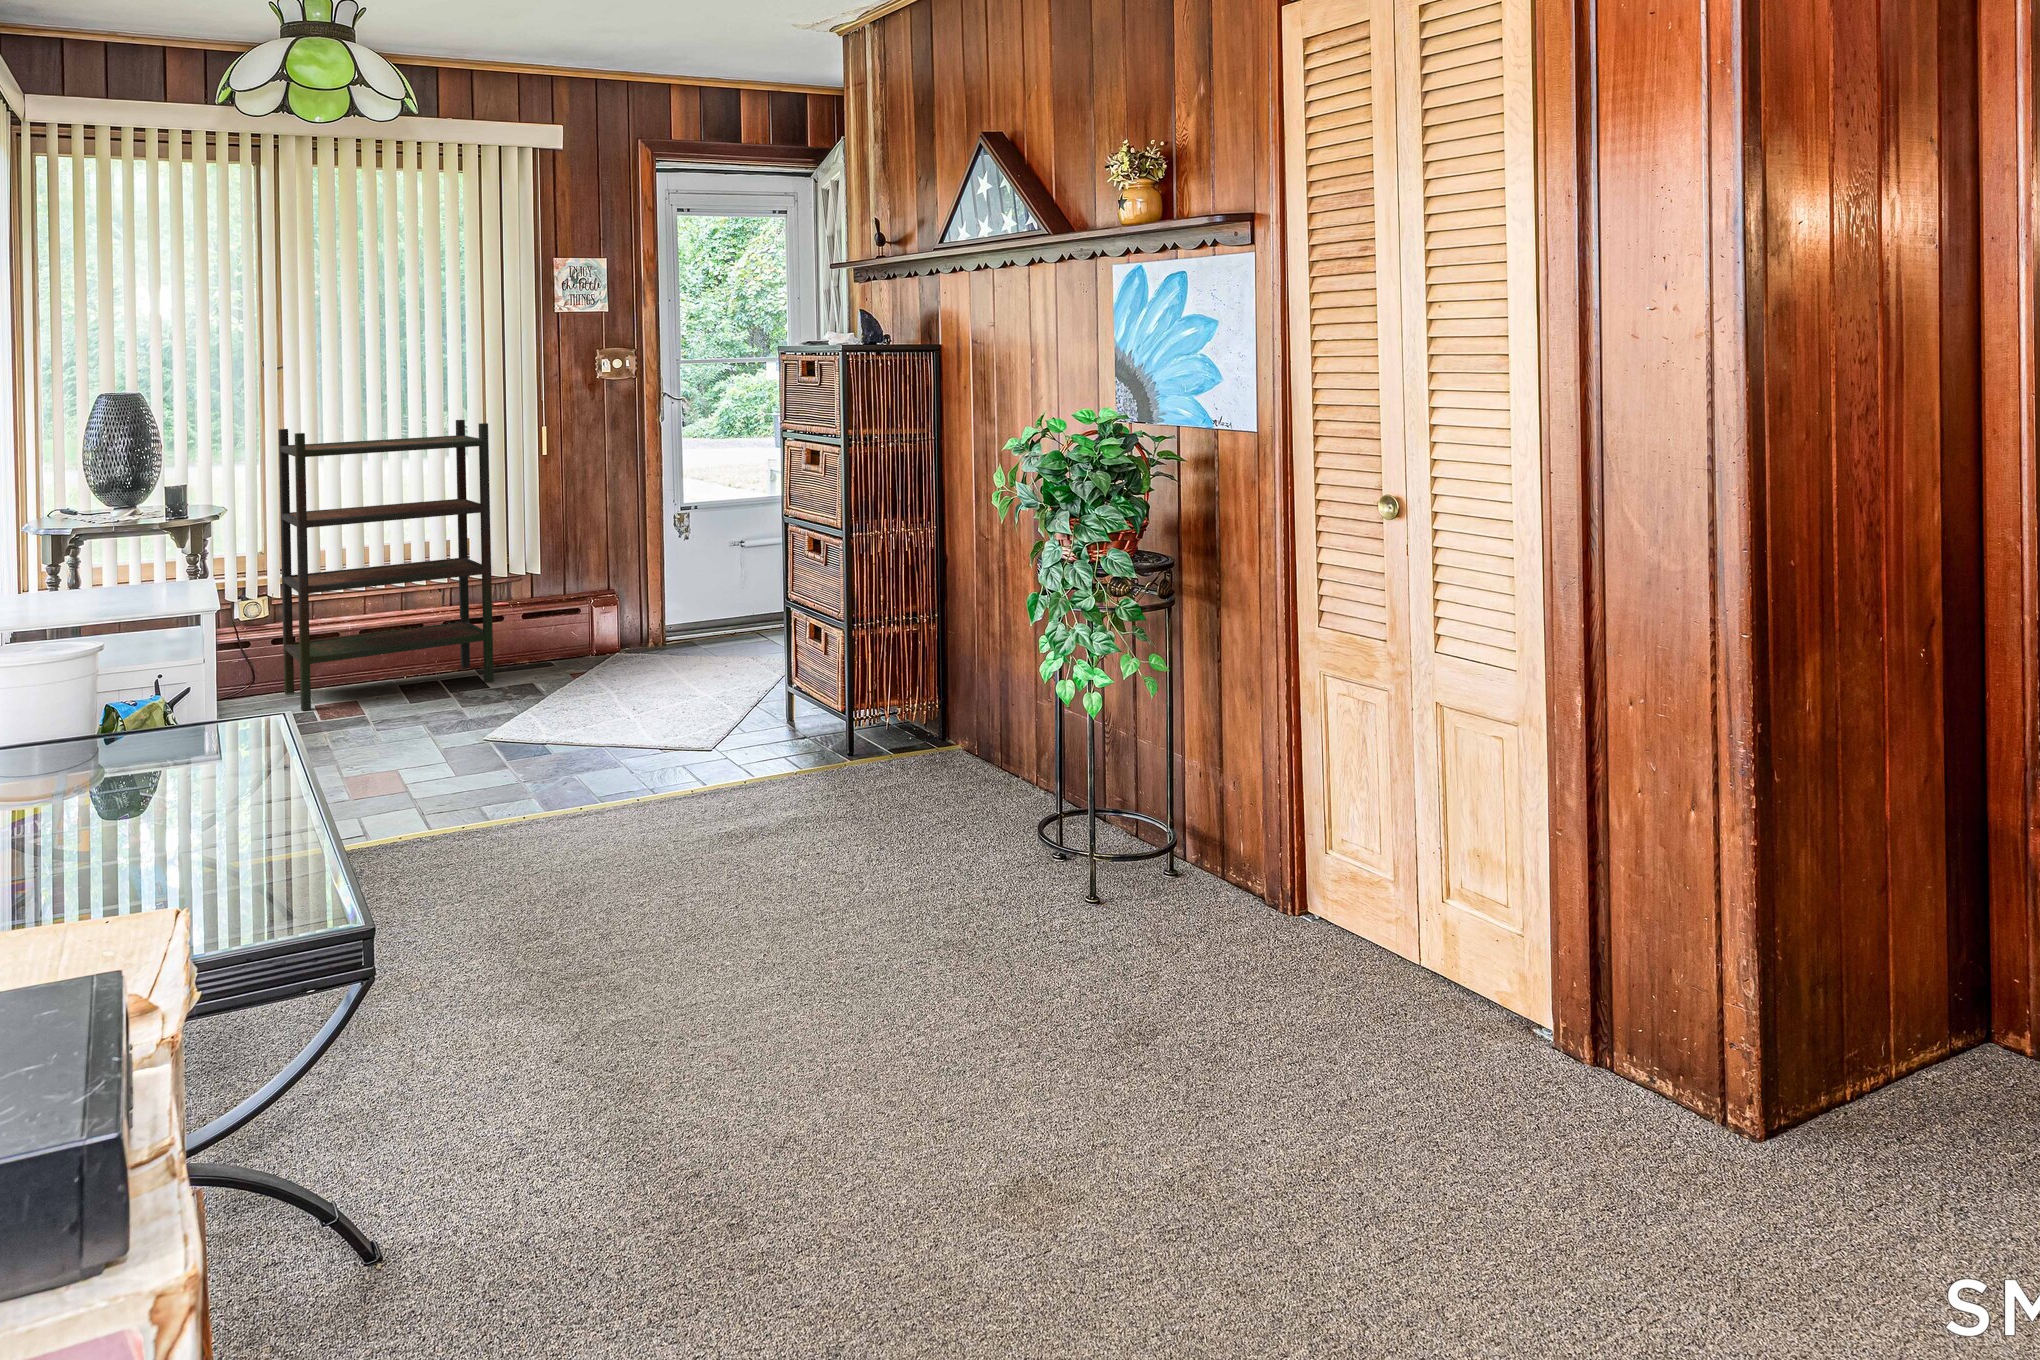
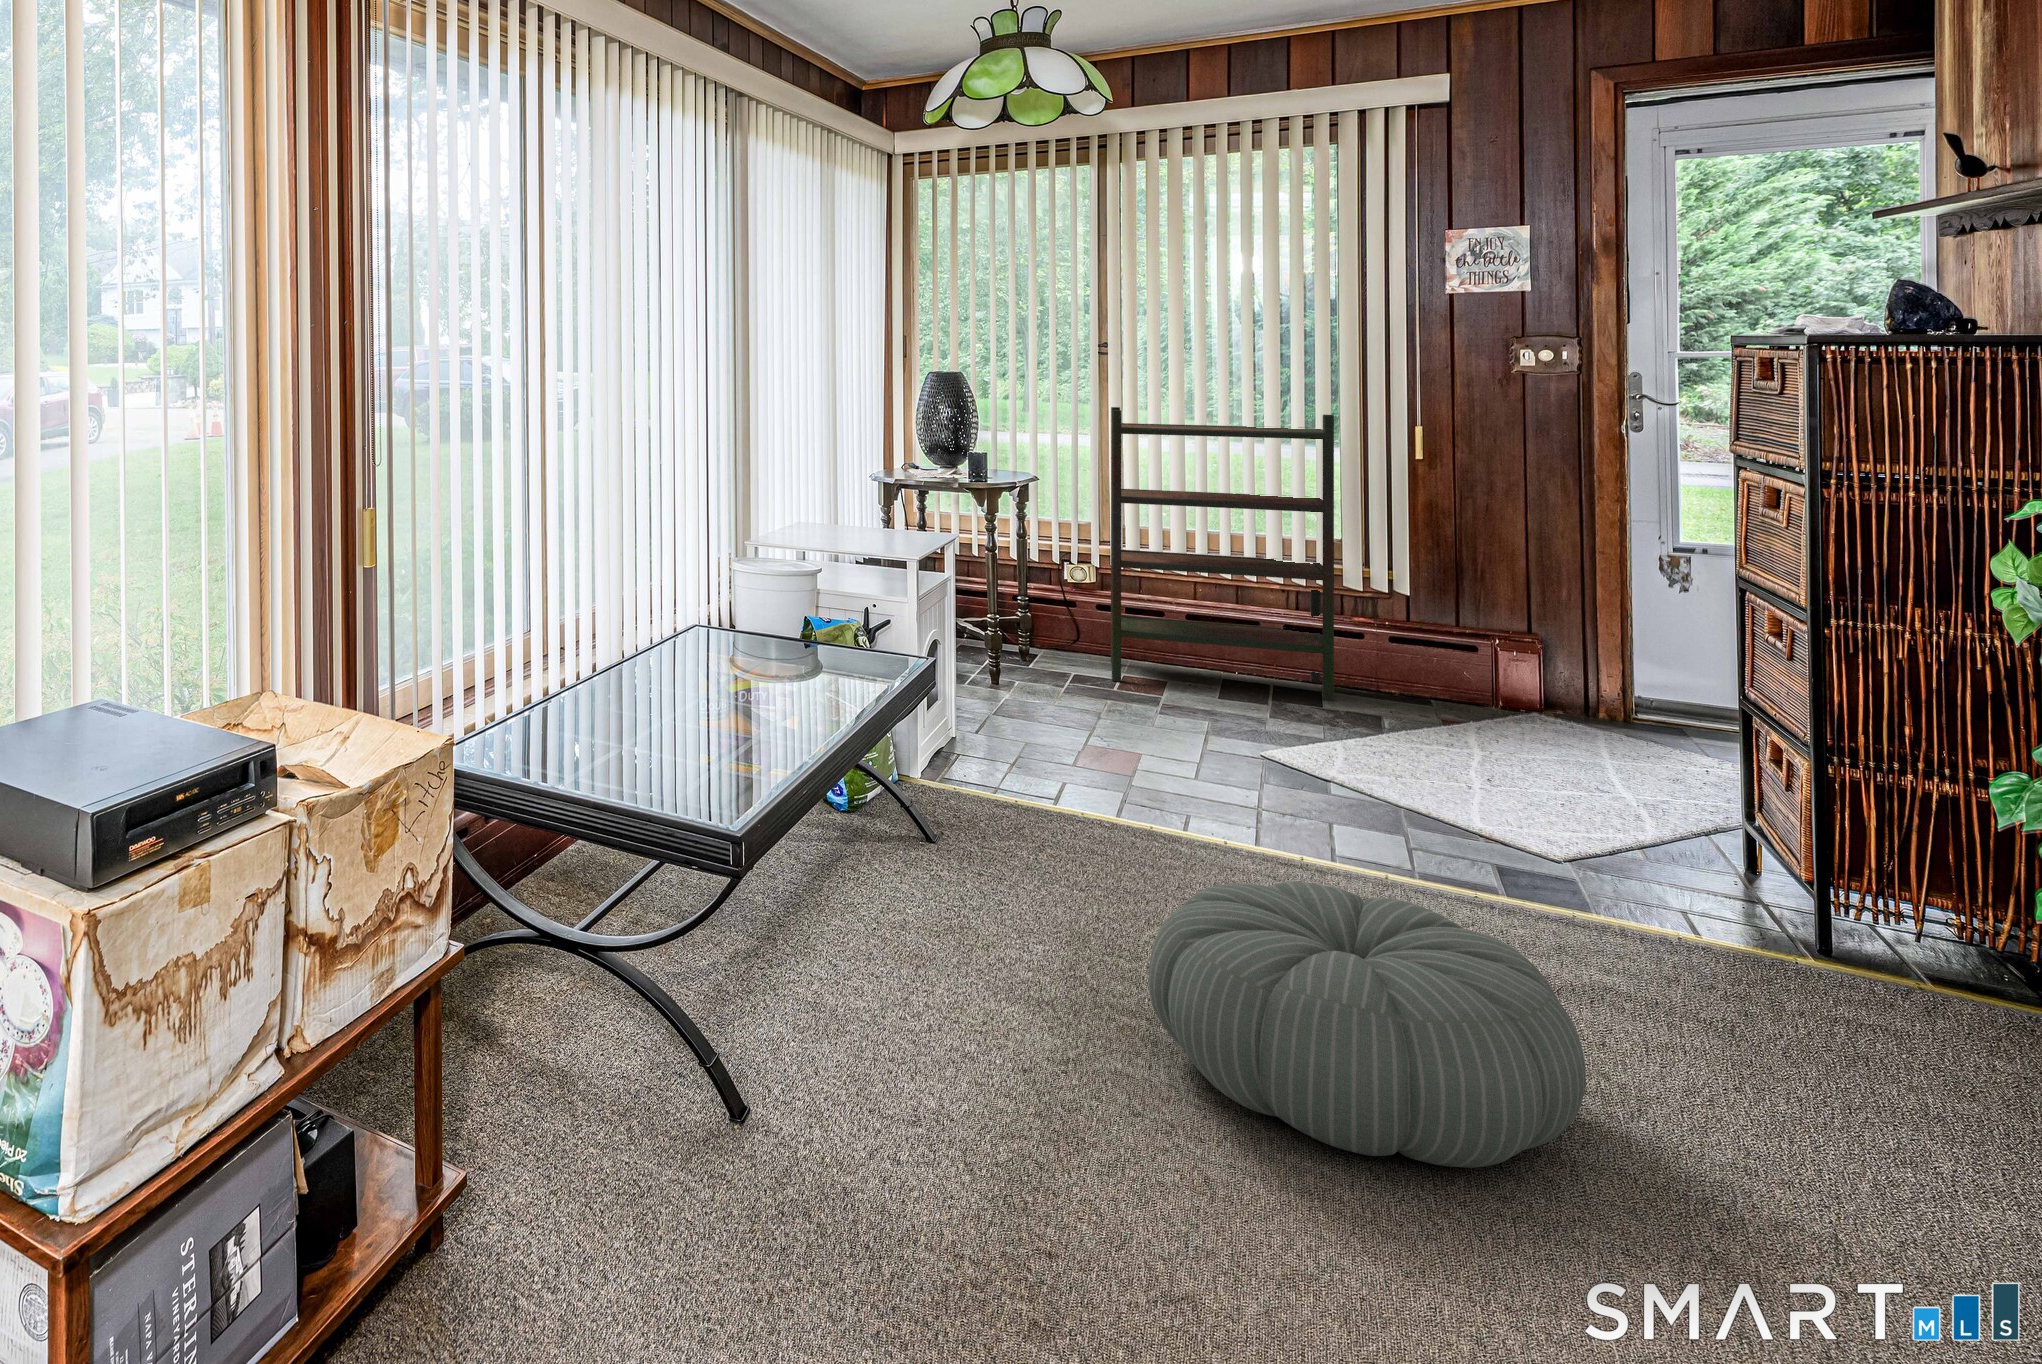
pouf: none [612,816,897,1016] -> present [1148,881,1586,1168]

